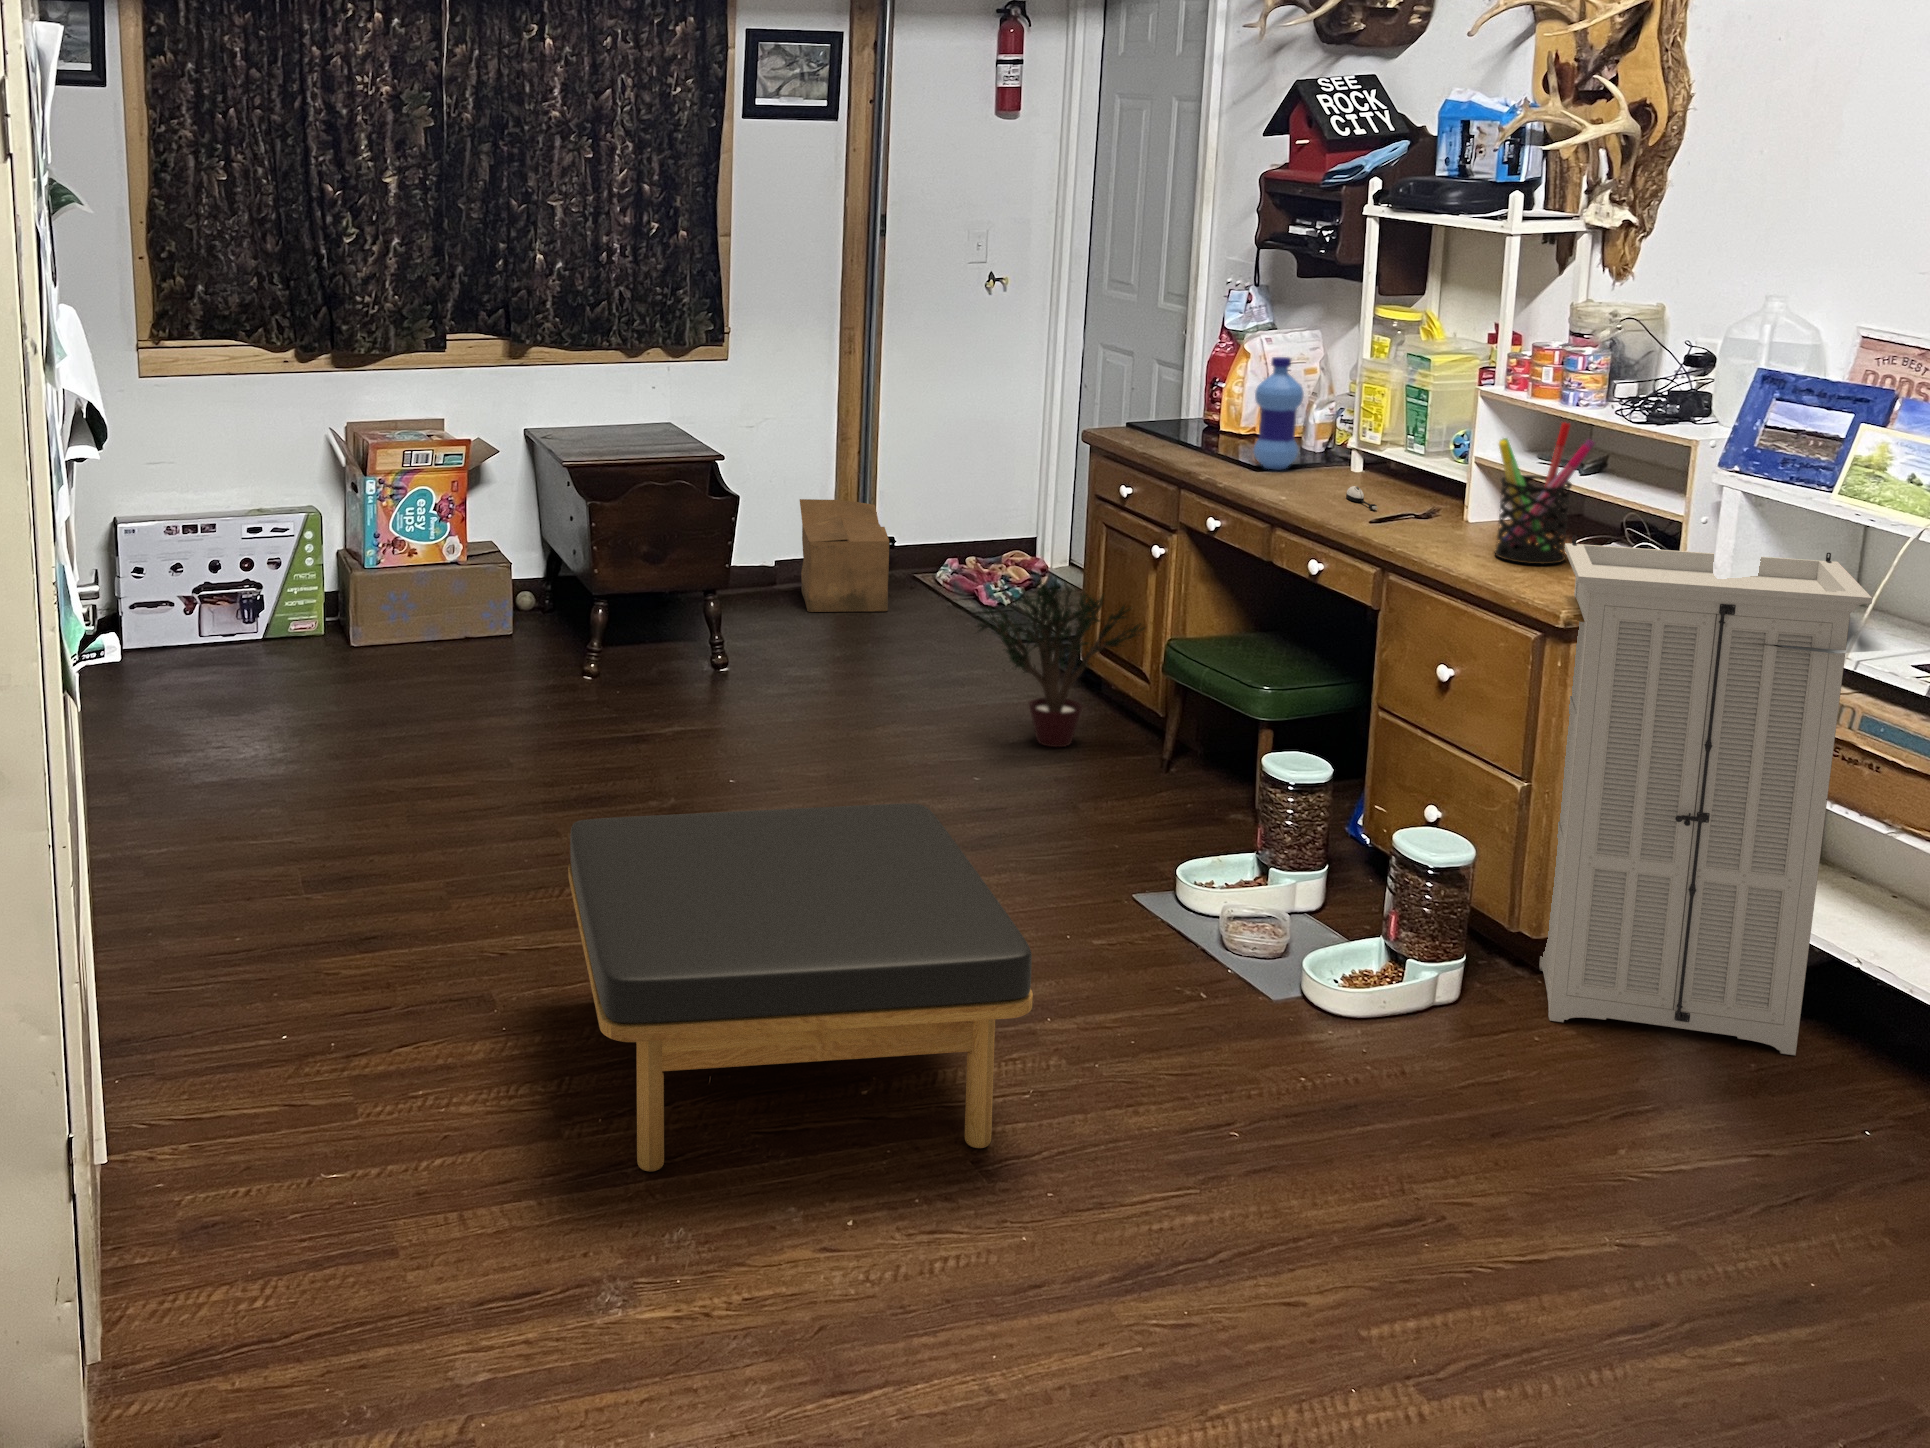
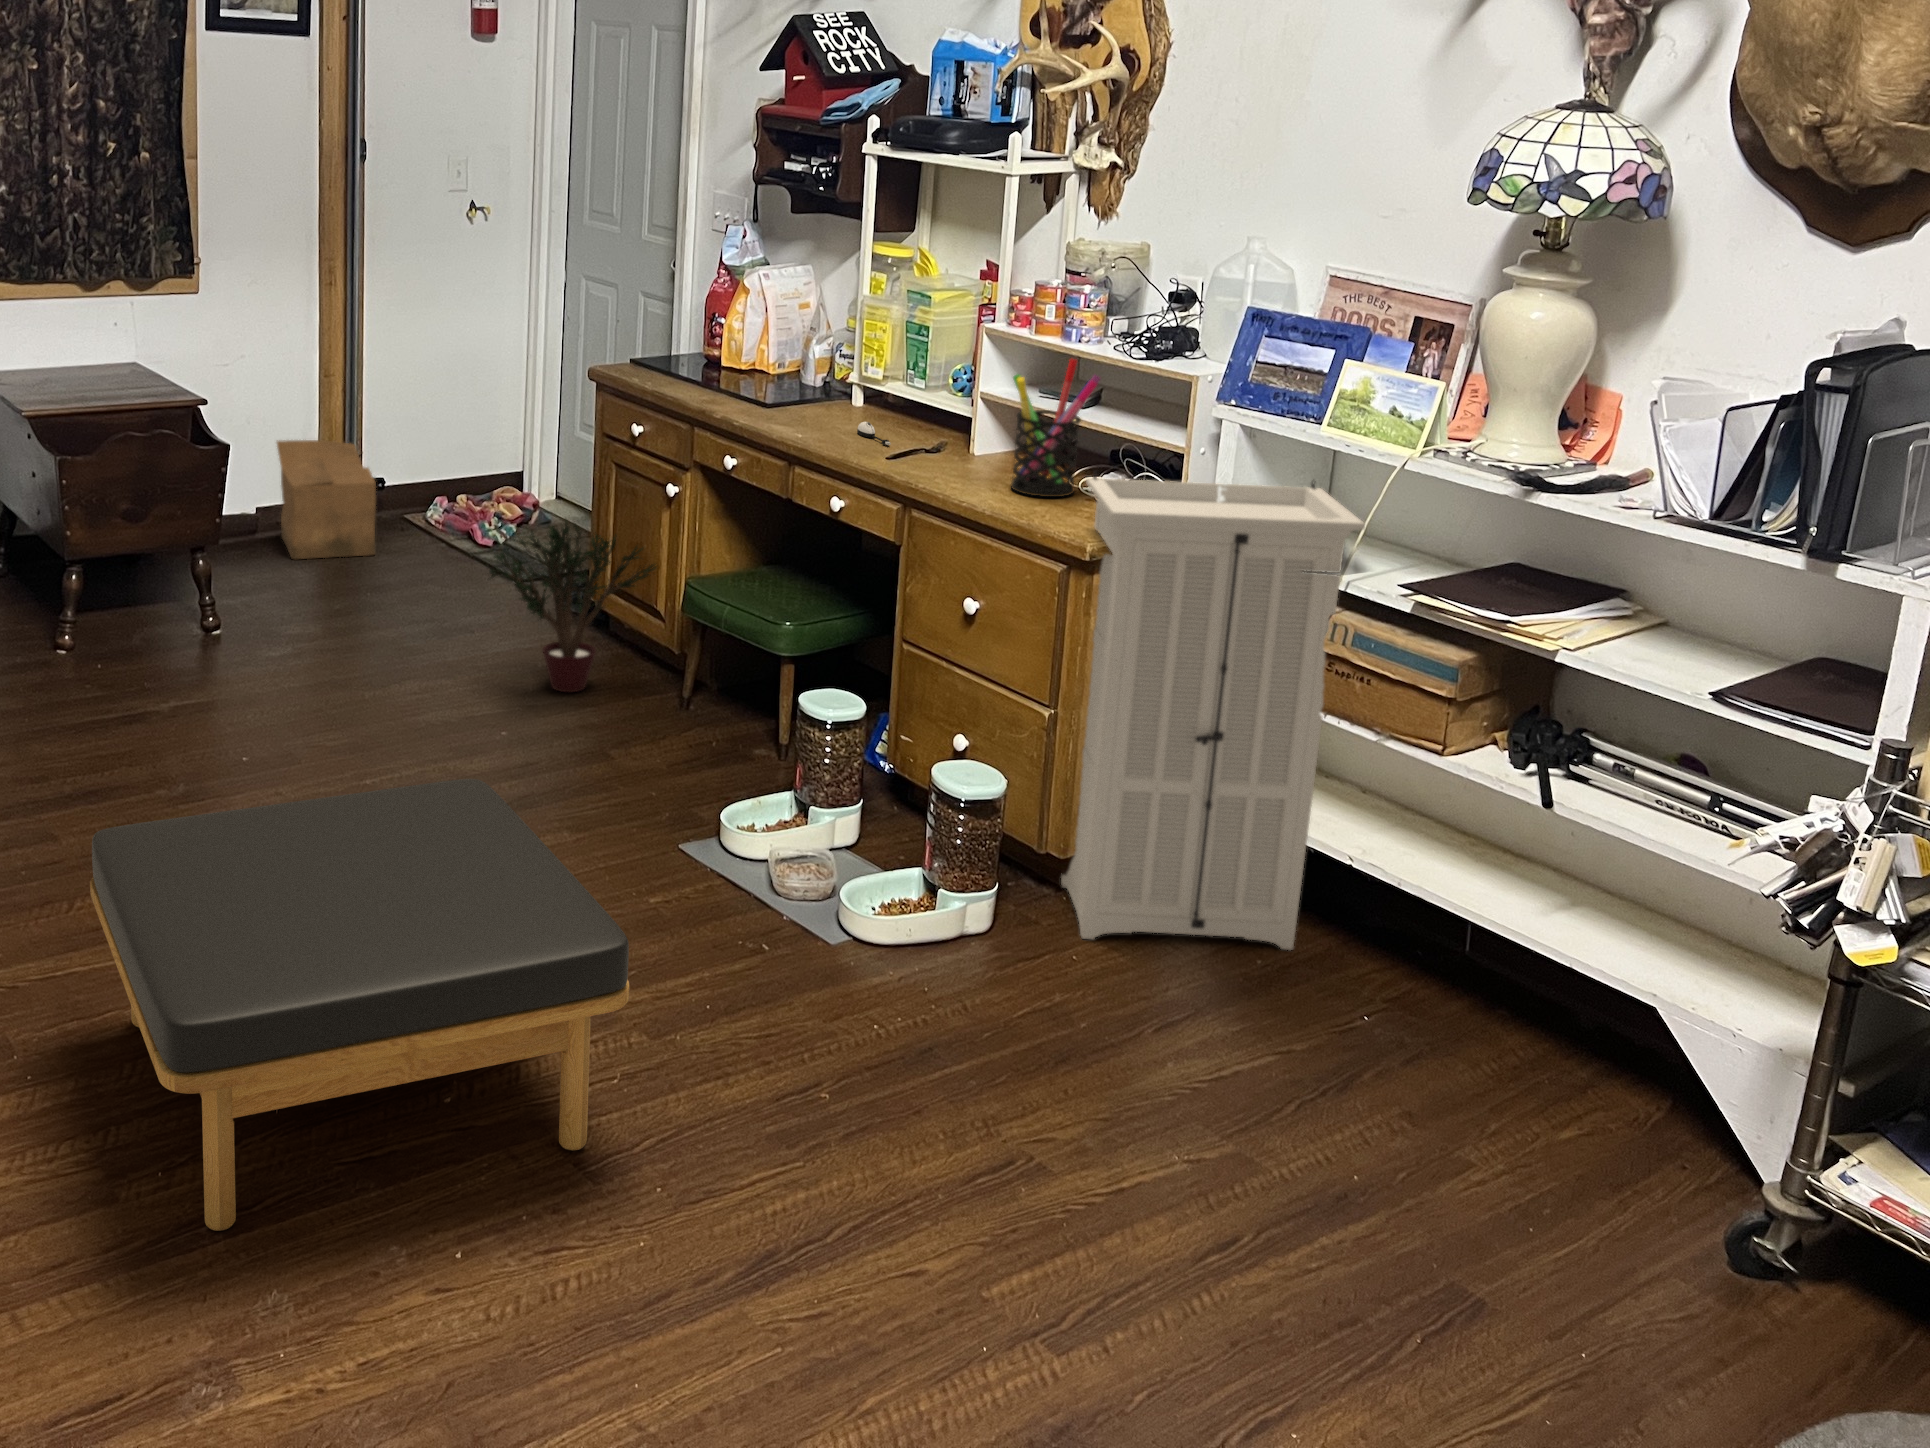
water bottle: present [1253,357,1304,469] -> none [761,293,808,405]

